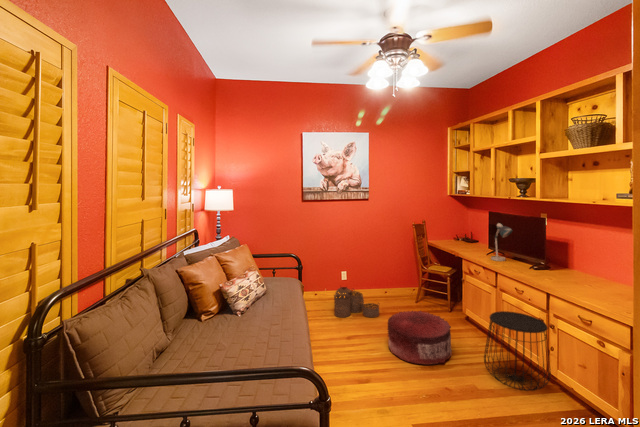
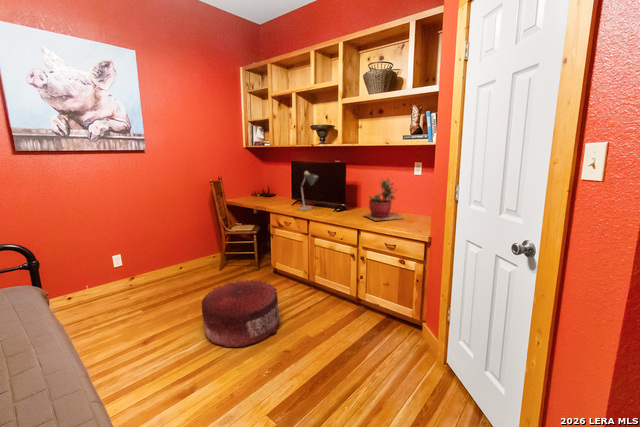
succulent plant: none [559,238,617,288] -> present [364,179,402,220]
woven basket: present [334,287,379,317] -> none [107,273,182,320]
side table: present [484,311,551,391] -> none [313,257,369,332]

